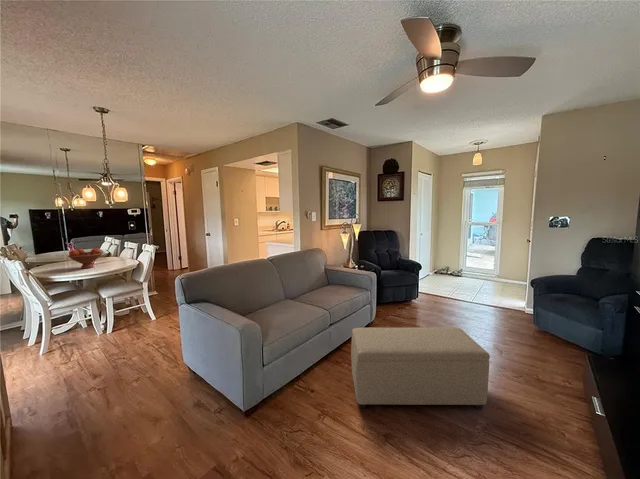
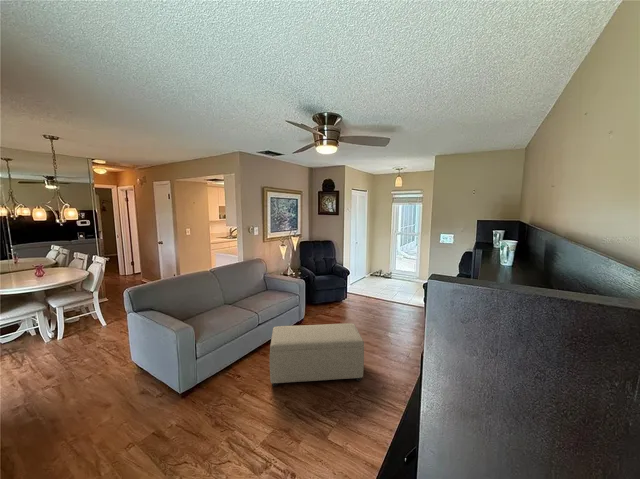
fruit bowl: present [68,248,103,268] -> none [17,262,52,281]

